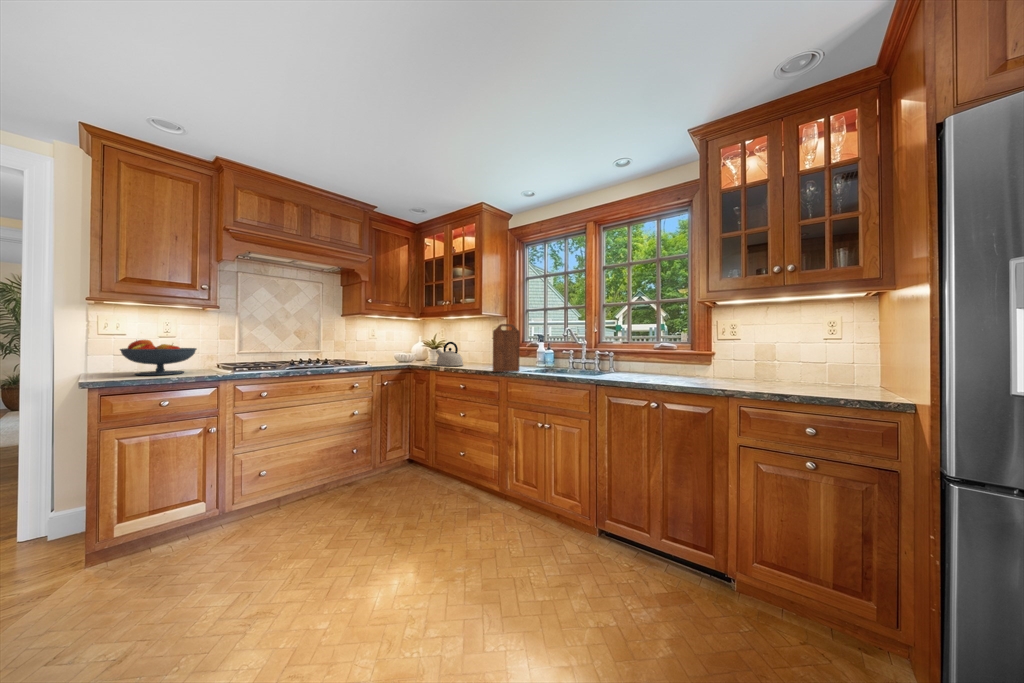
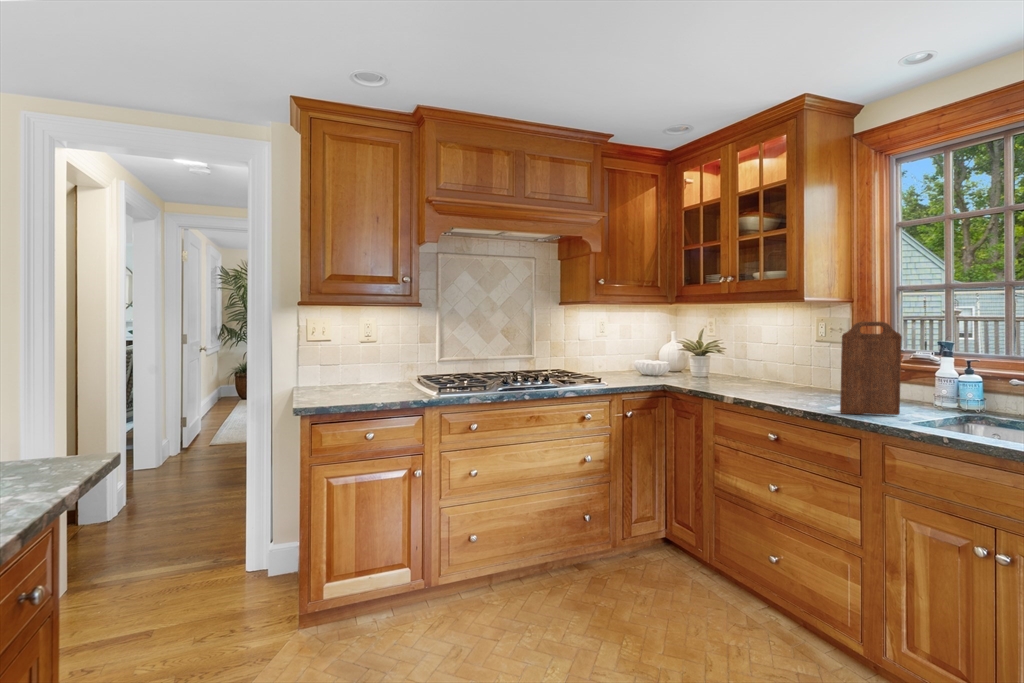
fruit bowl: present [120,340,196,375] -> none [325,351,398,398]
kettle: present [436,342,463,366] -> none [714,350,767,394]

